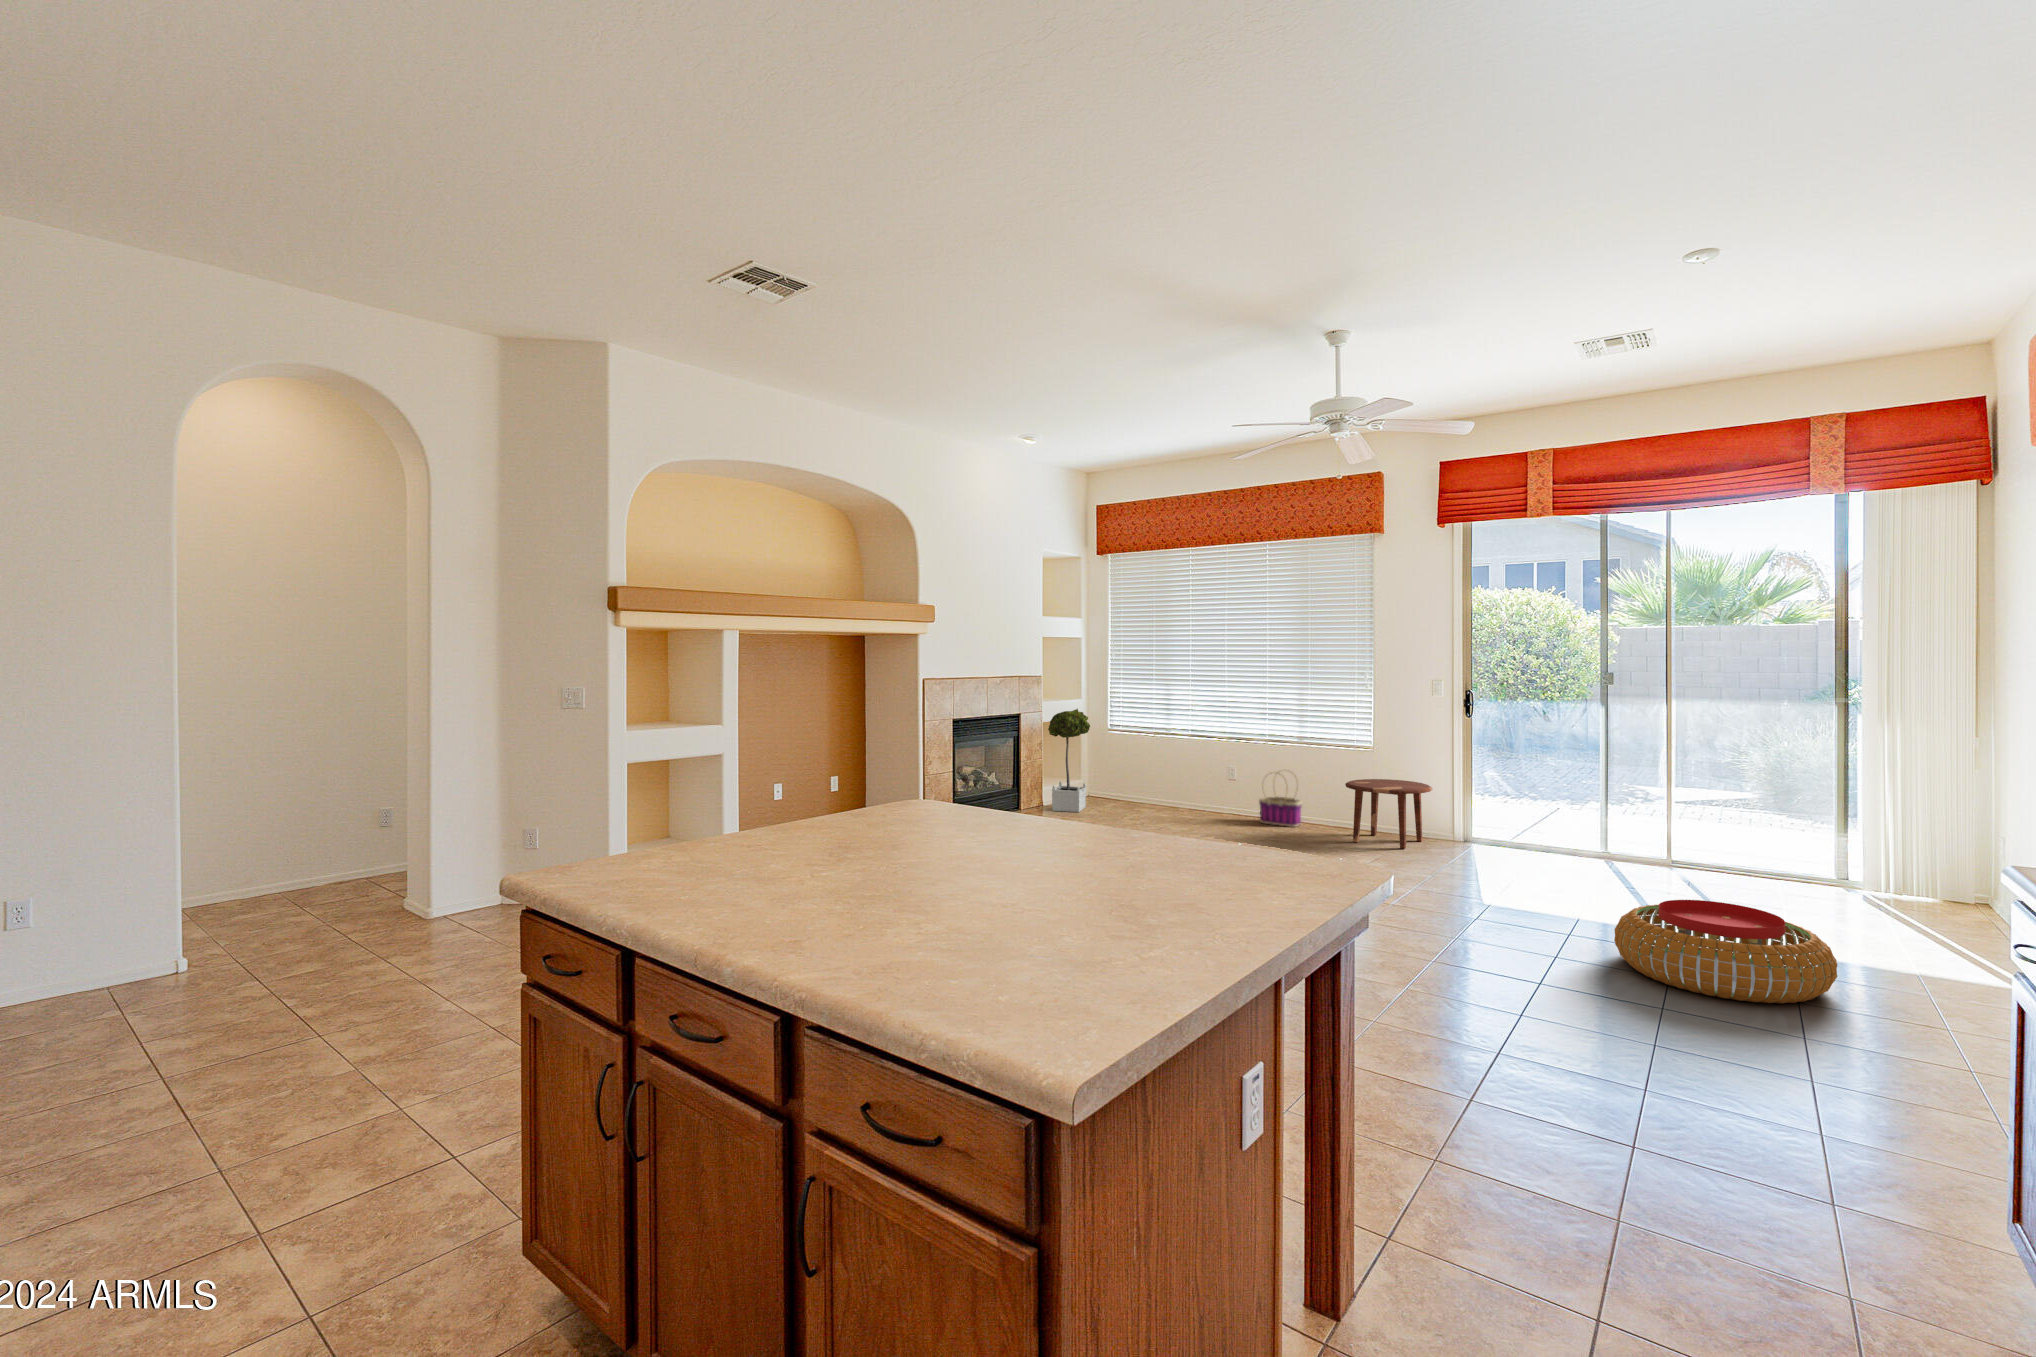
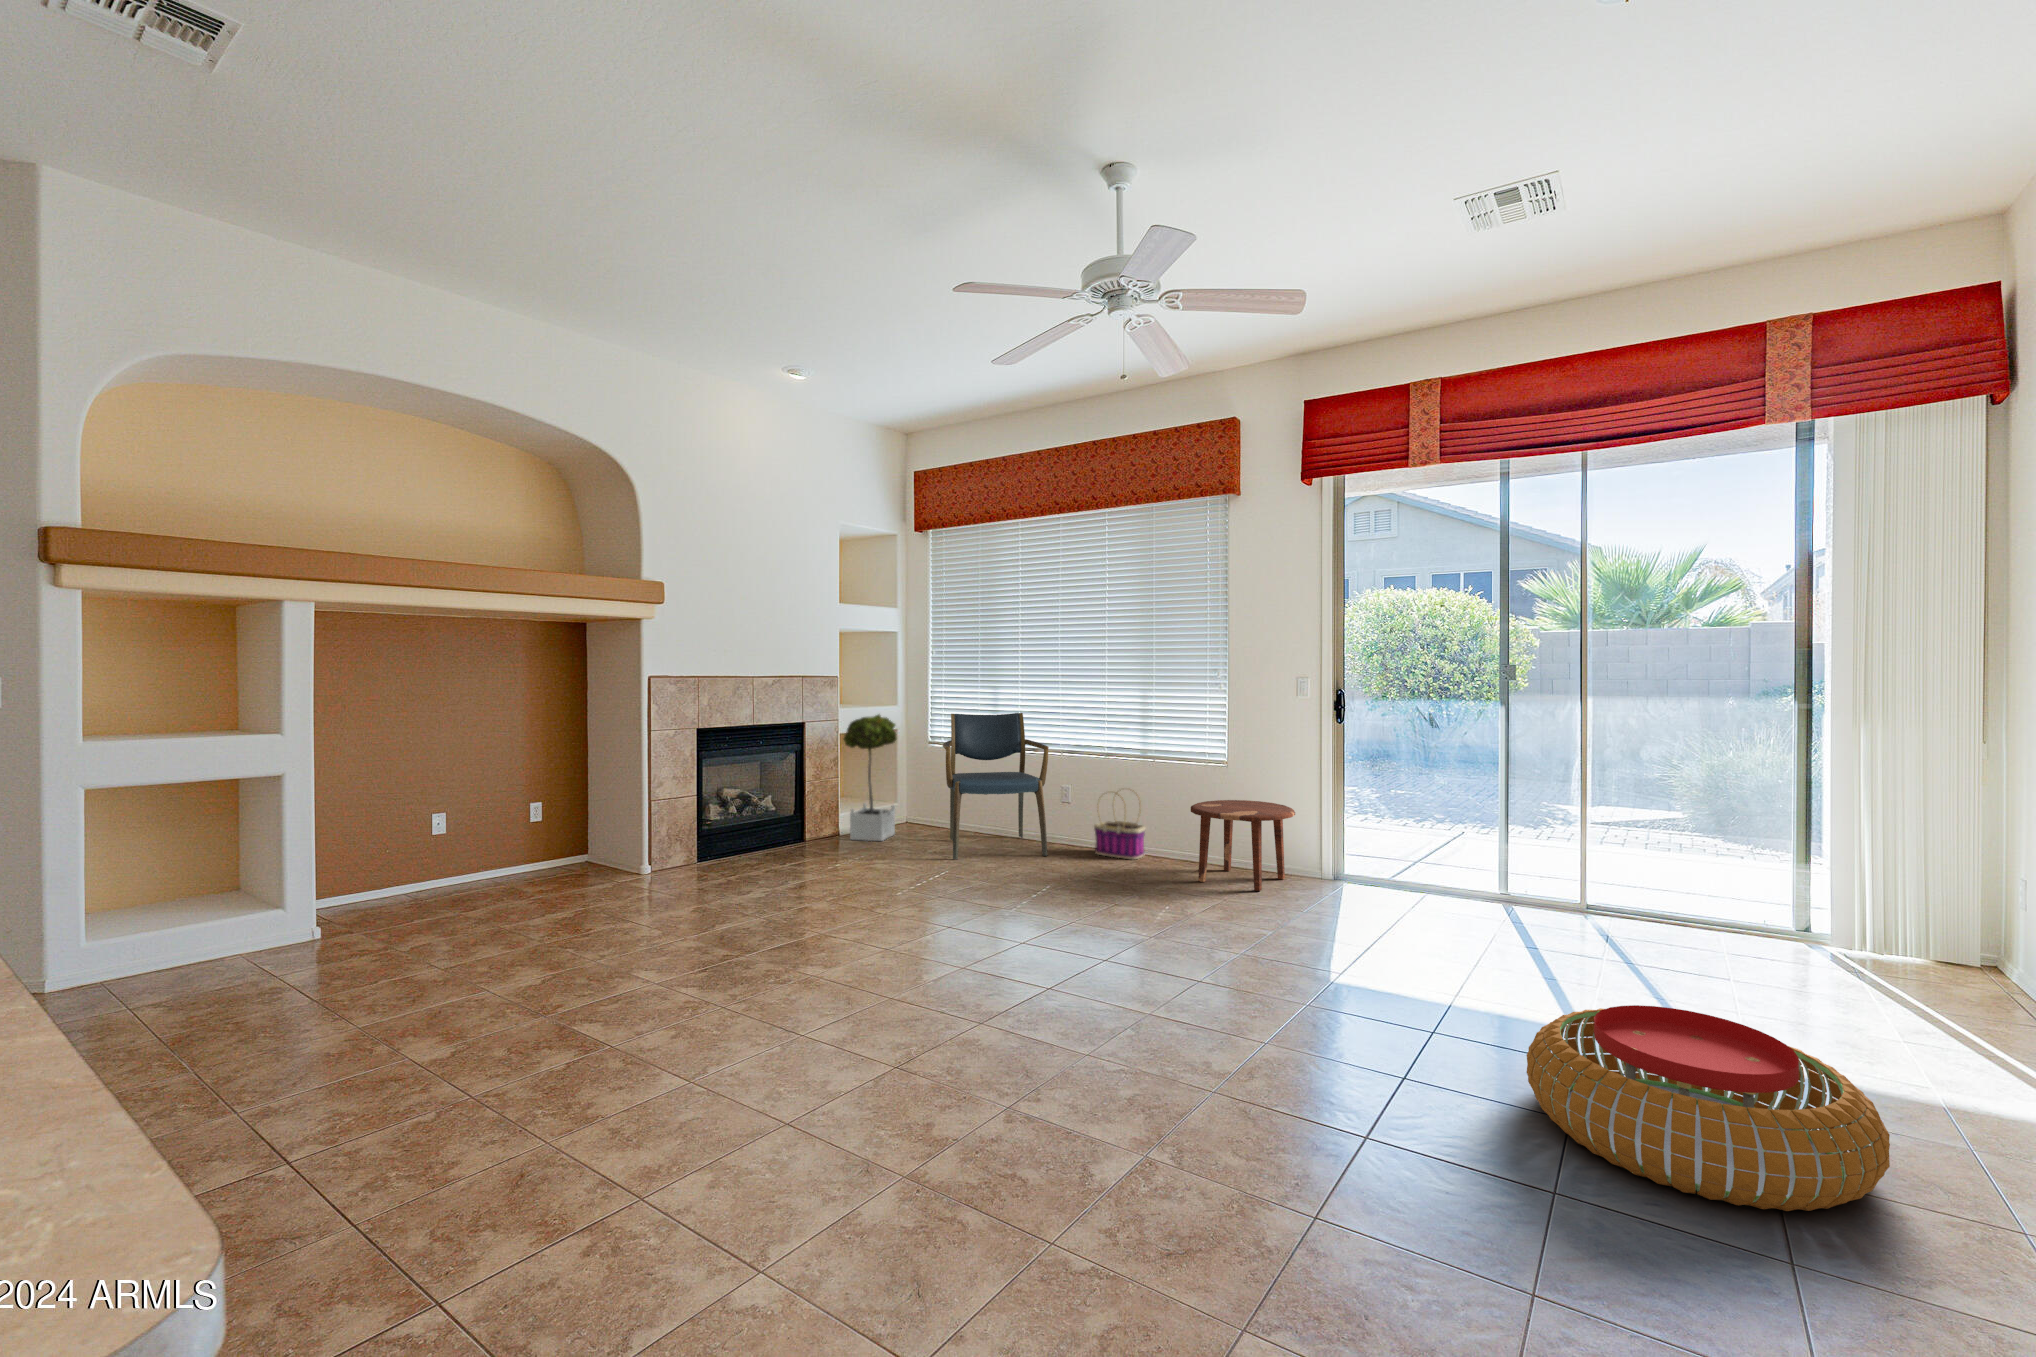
armchair: none [1133,708,1221,825] -> present [943,713,1049,859]

